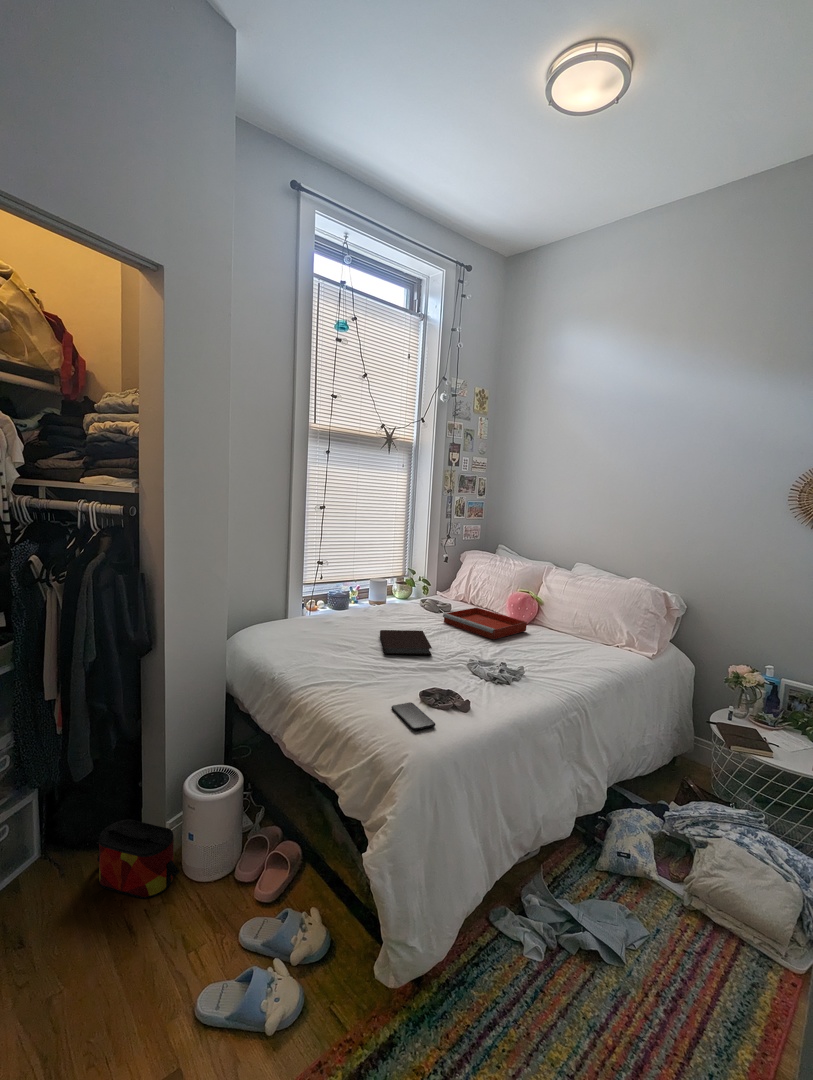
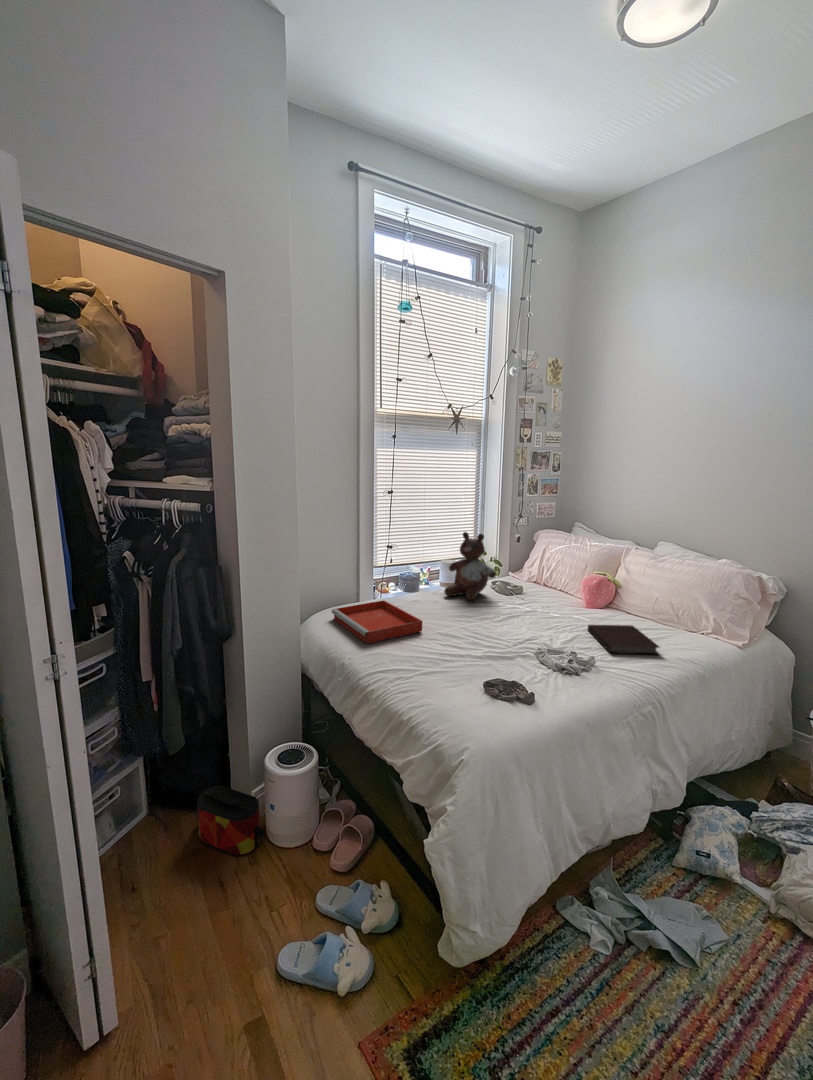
stuffed bear: none [378,550,429,617] -> present [444,532,496,600]
tray: present [443,608,527,639] -> present [332,600,422,643]
notebook: present [380,630,432,655] -> present [588,625,659,654]
smartphone: present [392,702,435,730] -> none [454,694,497,725]

